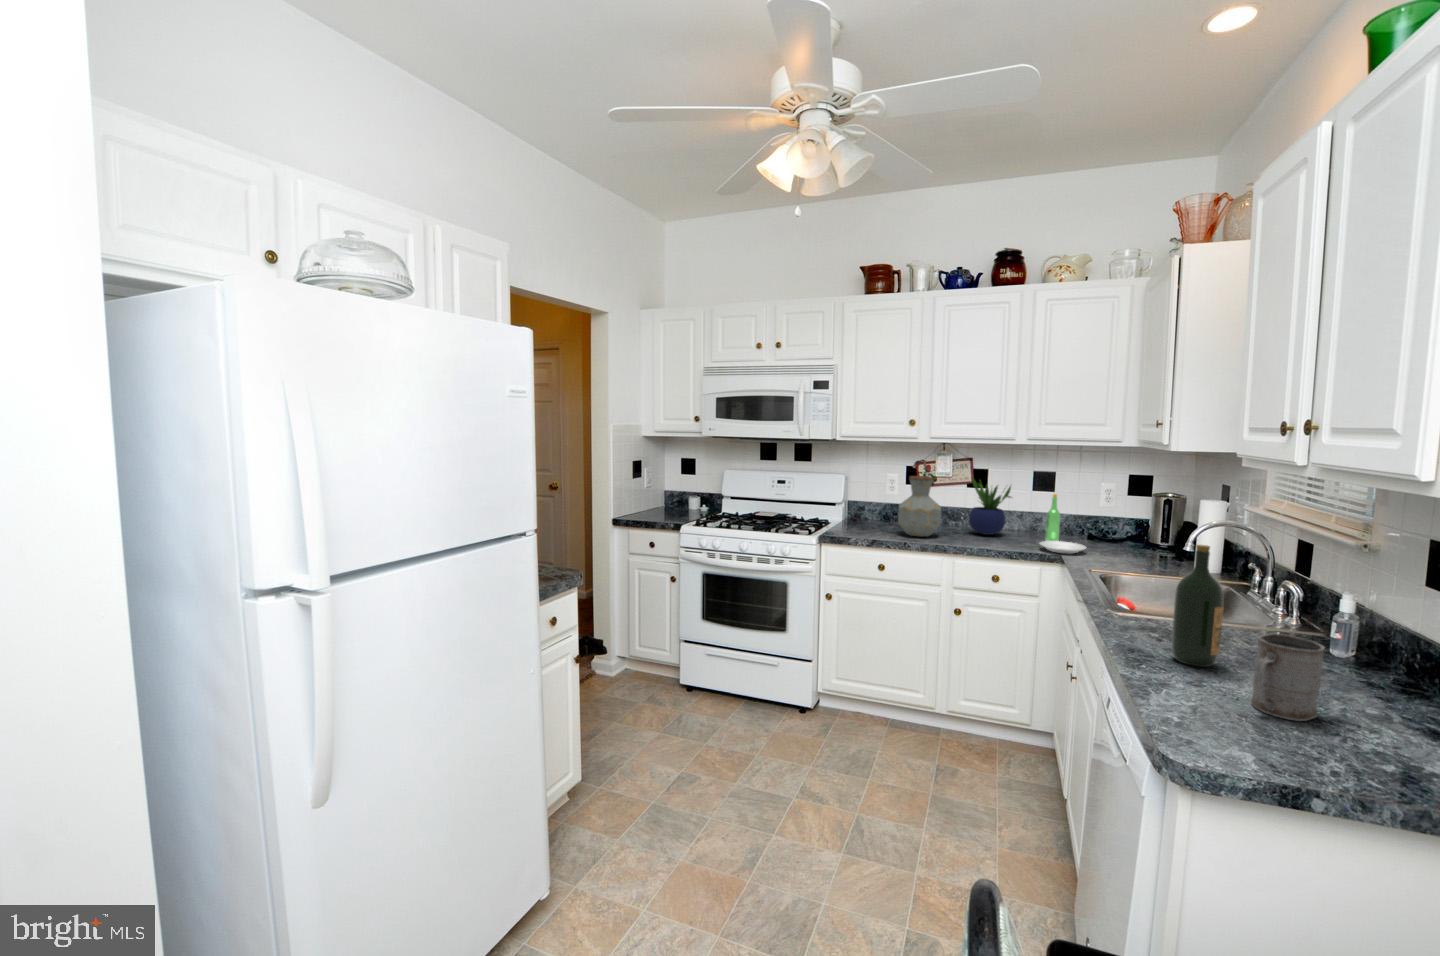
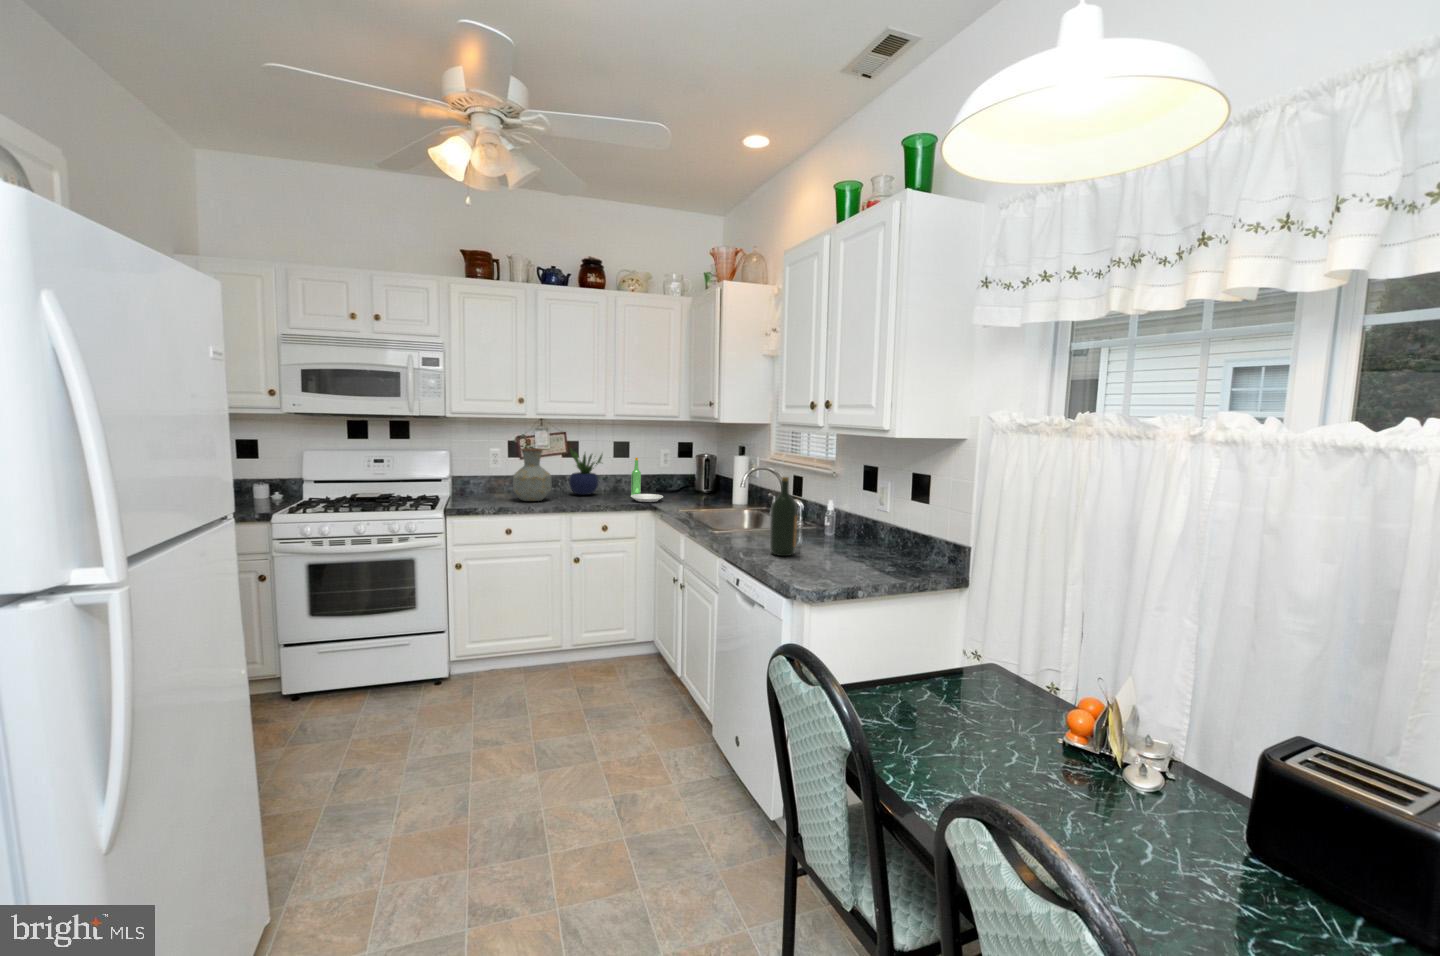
mug: present [1251,633,1325,721] -> none [826,525,860,573]

